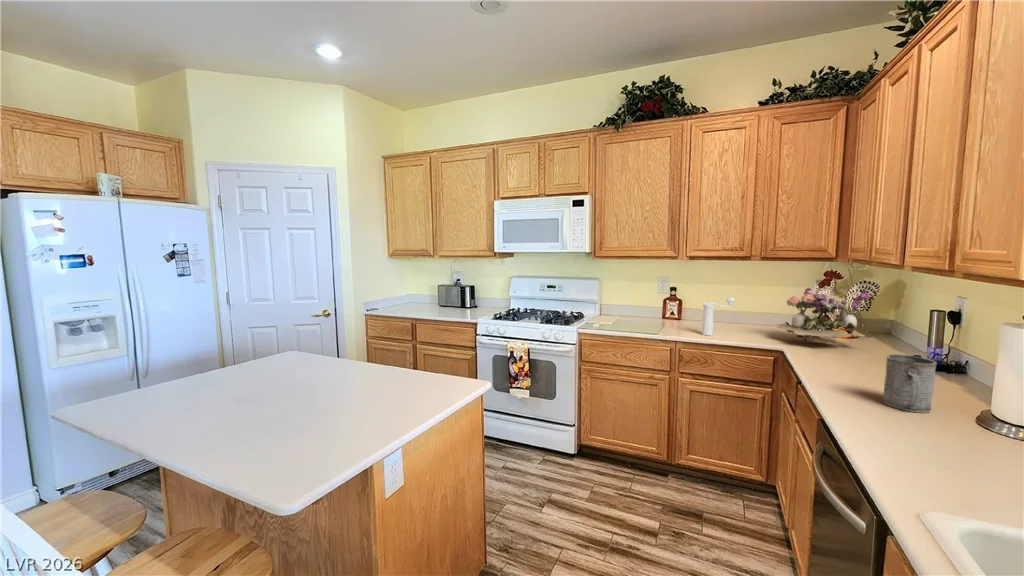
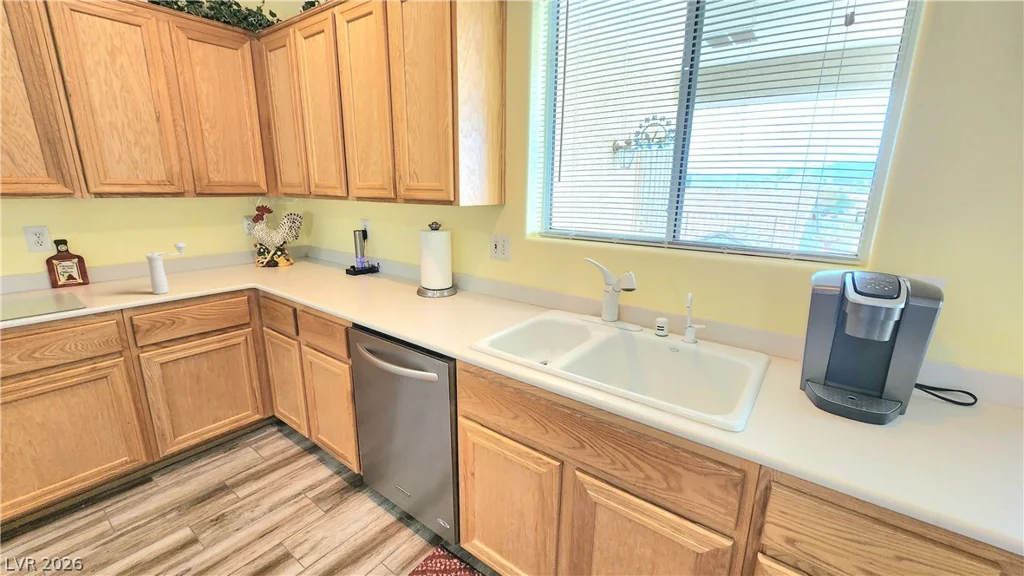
flower arrangement: present [777,288,869,341] -> none [233,219,313,275]
mug: present [883,354,937,413] -> none [374,266,402,304]

